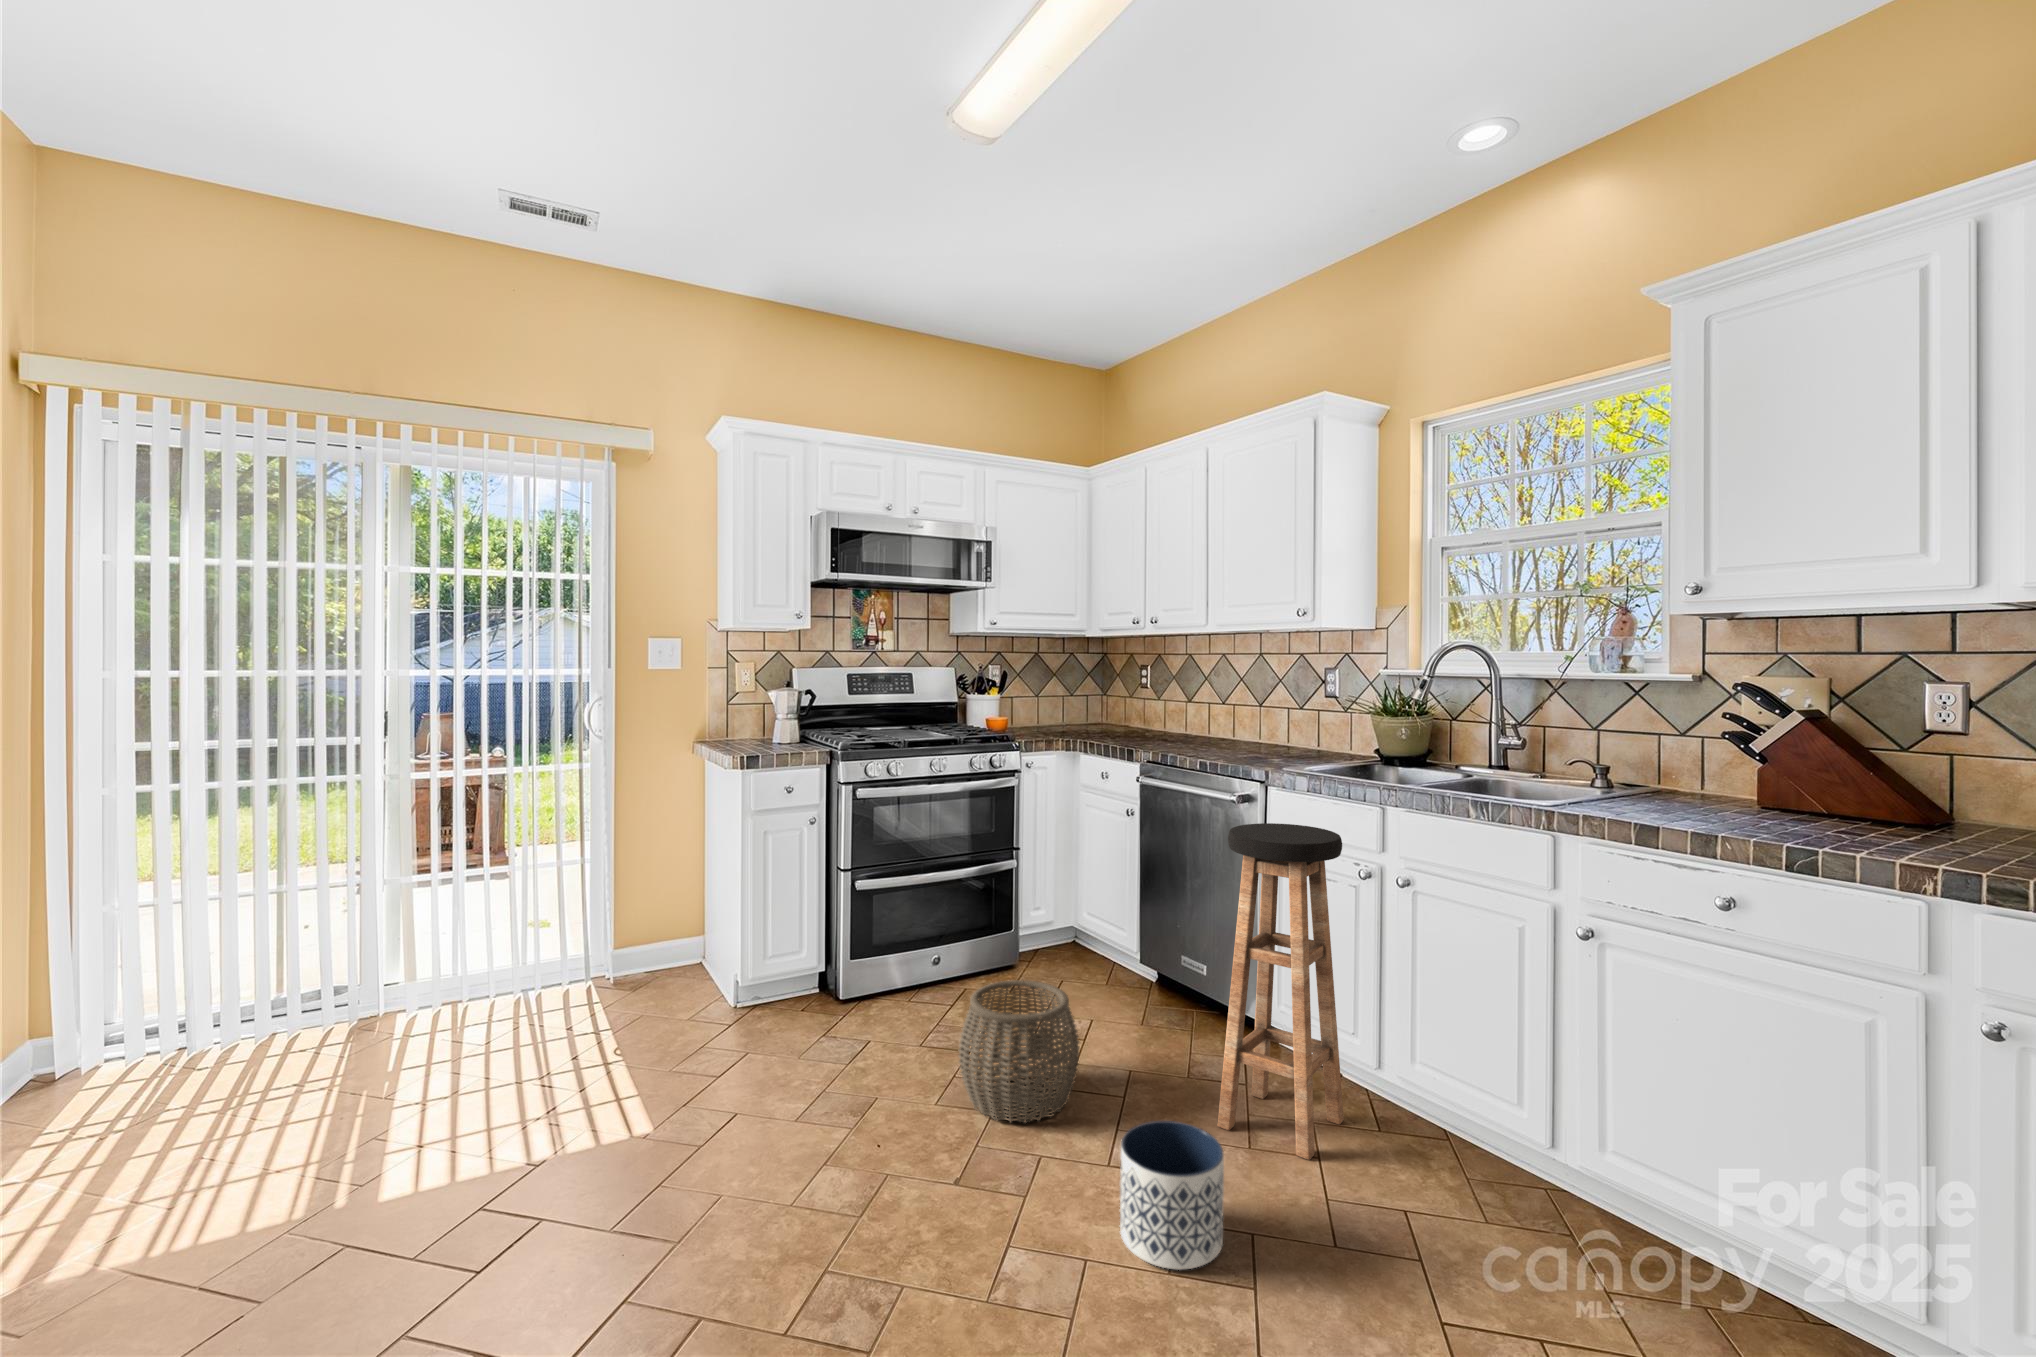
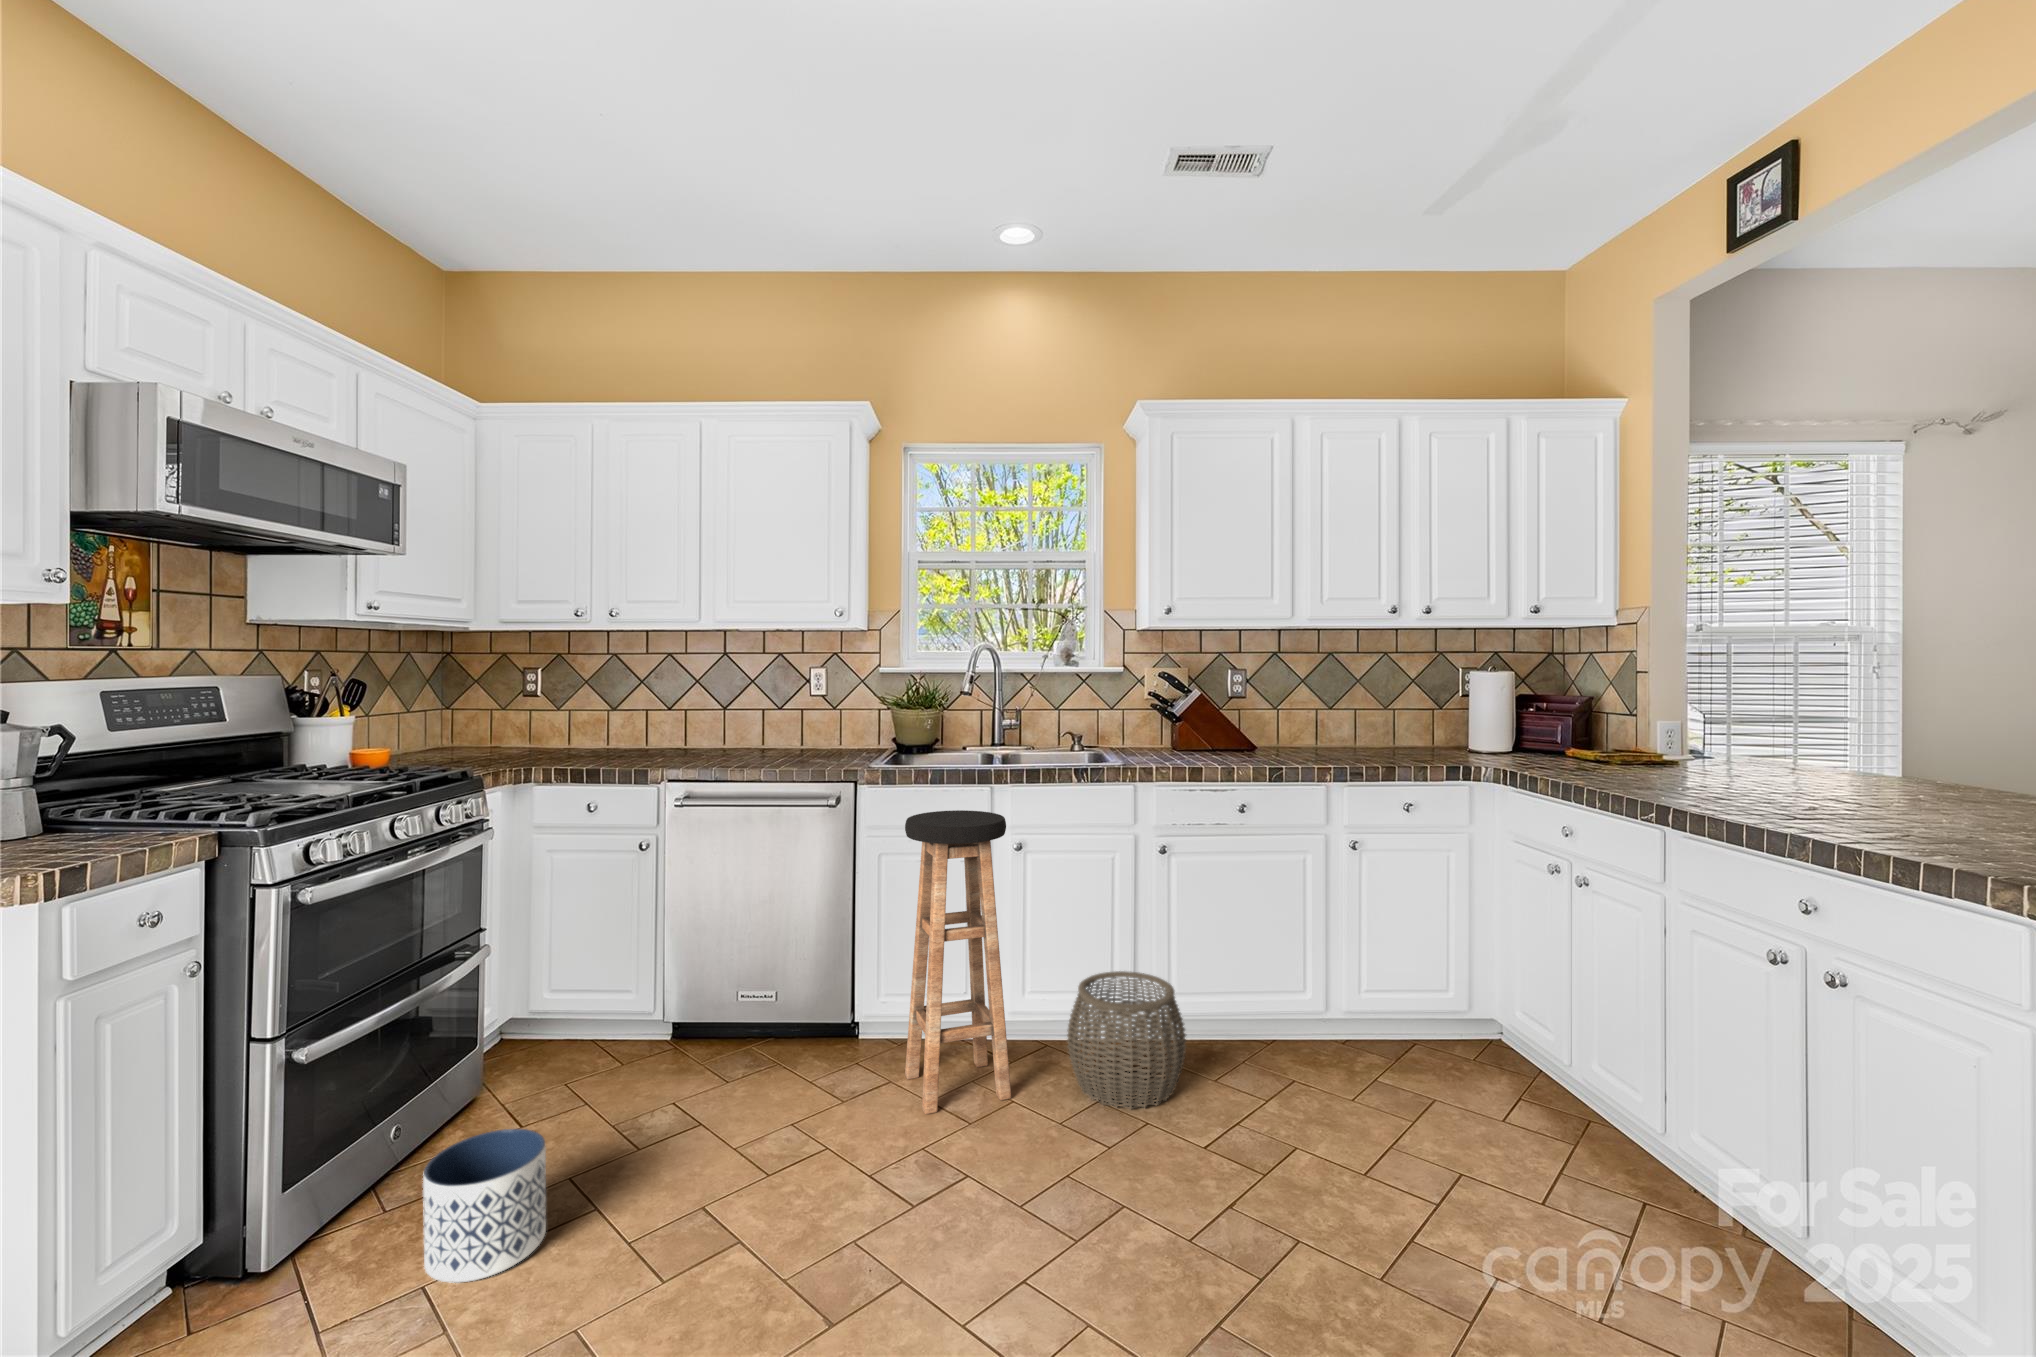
woven basket: present [958,980,1079,1123] -> present [1067,971,1186,1109]
planter: present [1120,1121,1224,1270] -> present [423,1129,546,1283]

